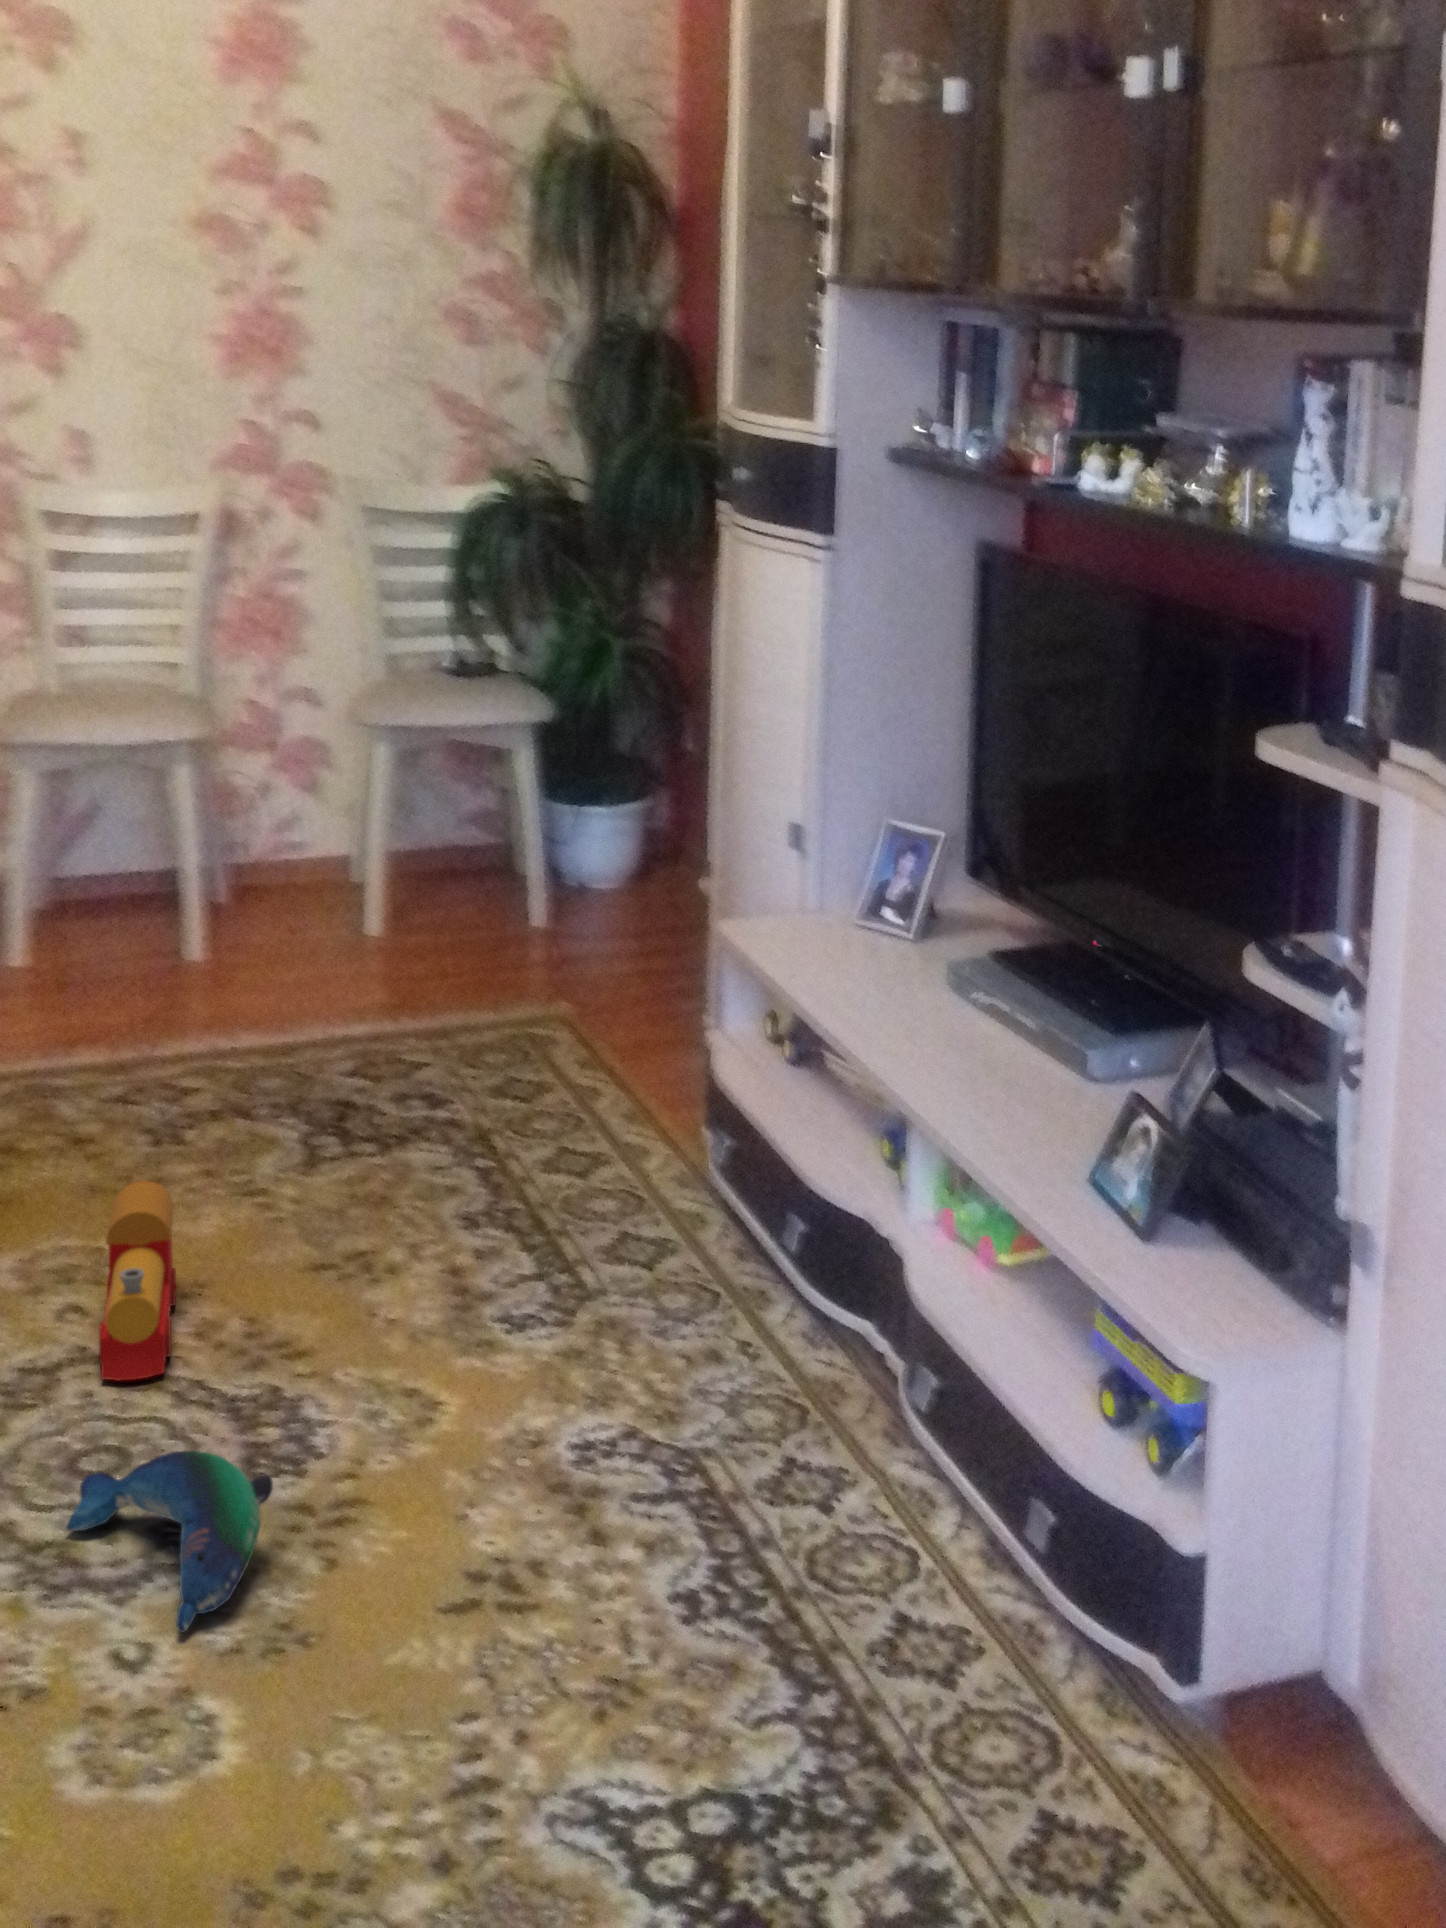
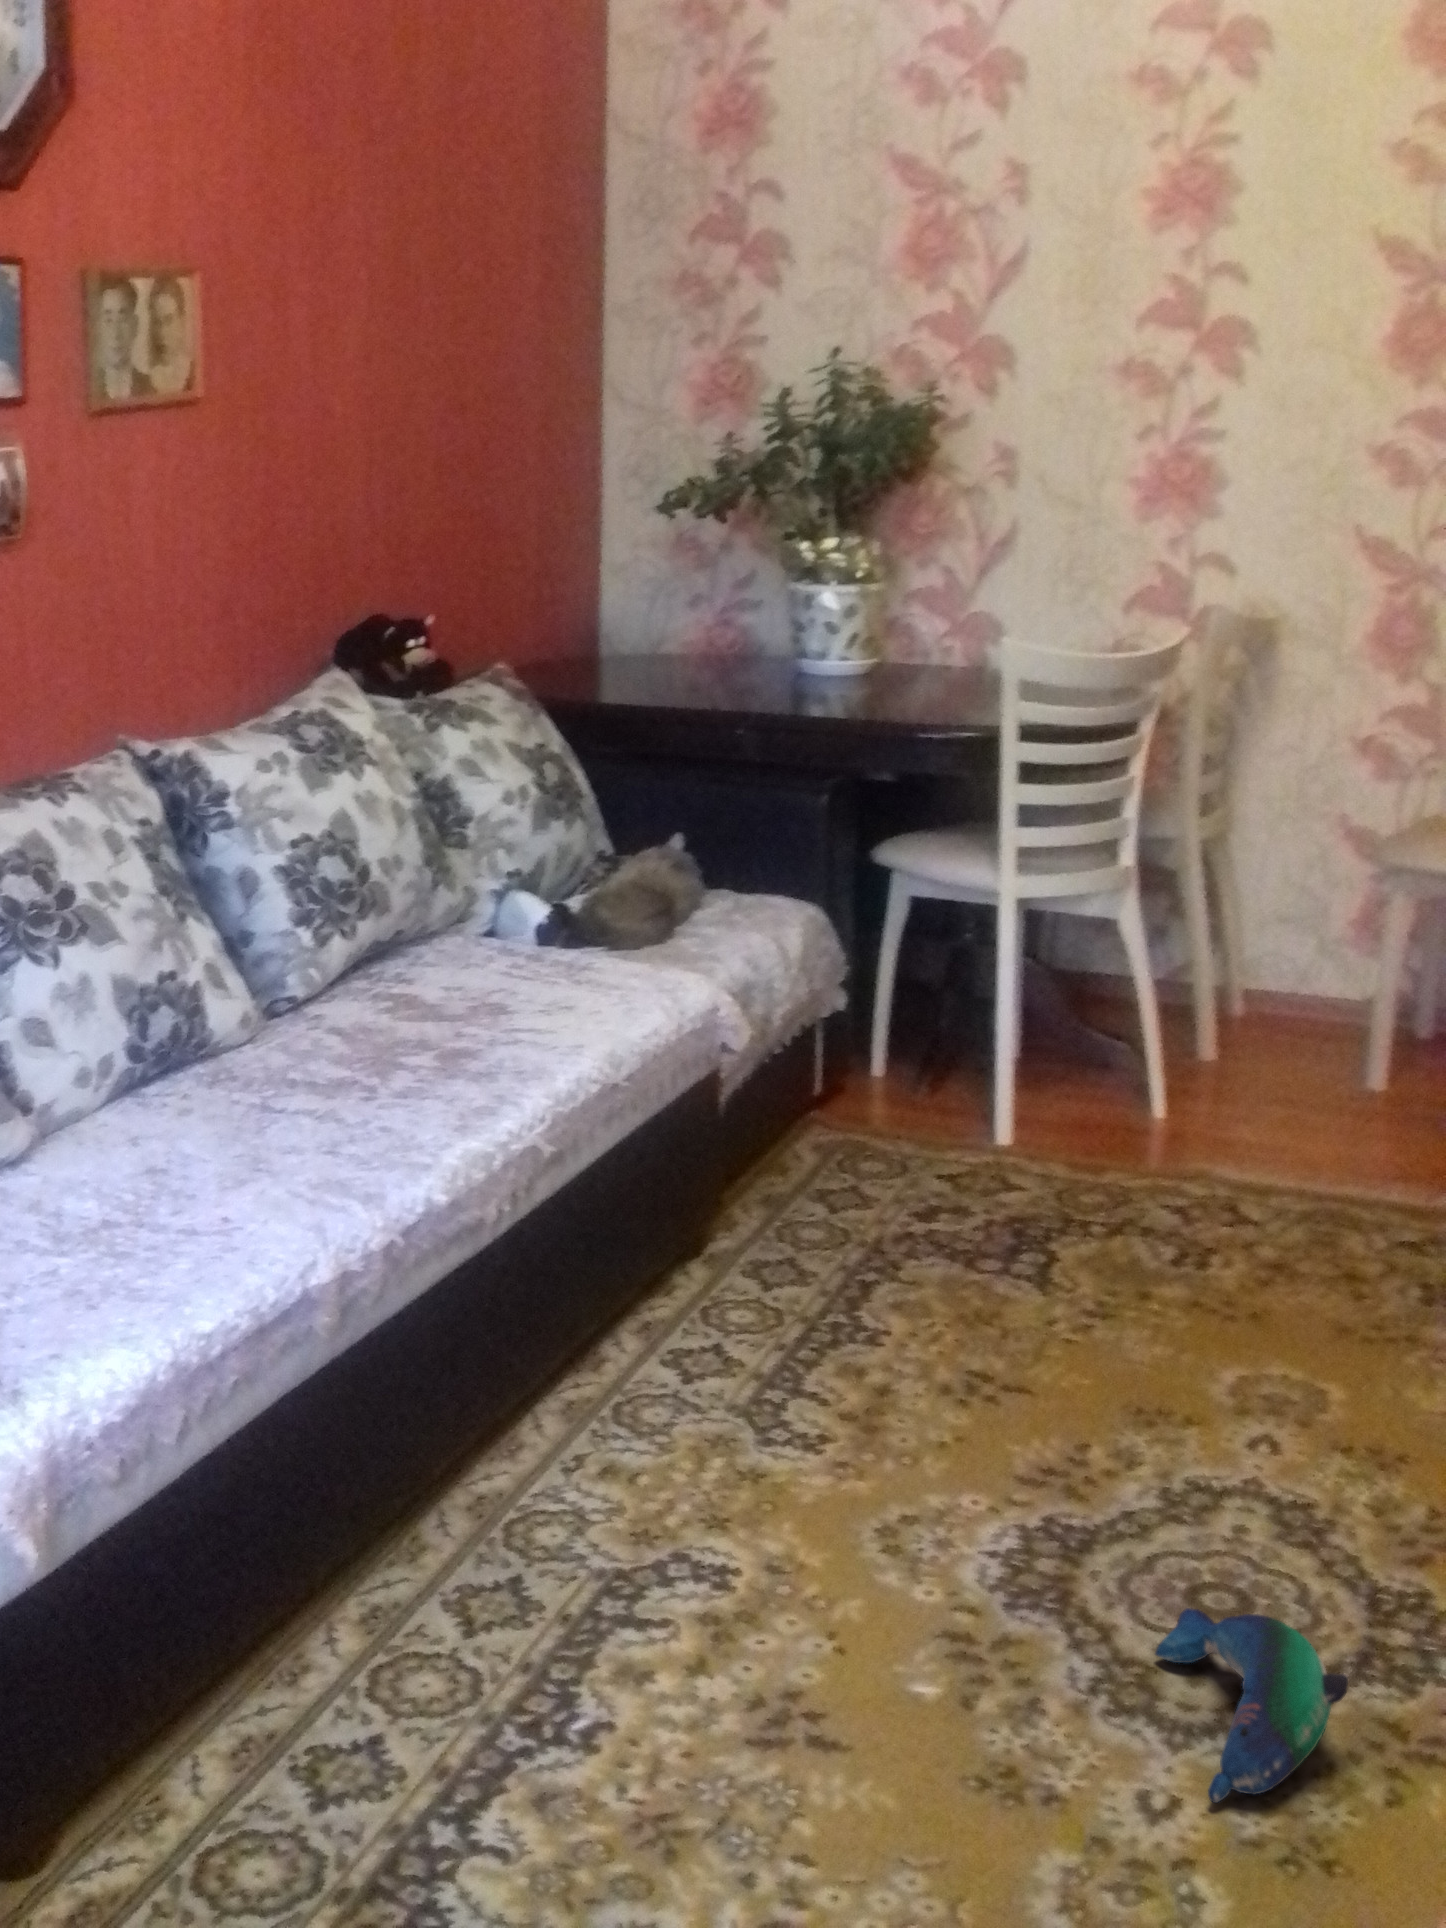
toy train: present [99,1181,176,1380] -> none [1257,1329,1377,1535]

